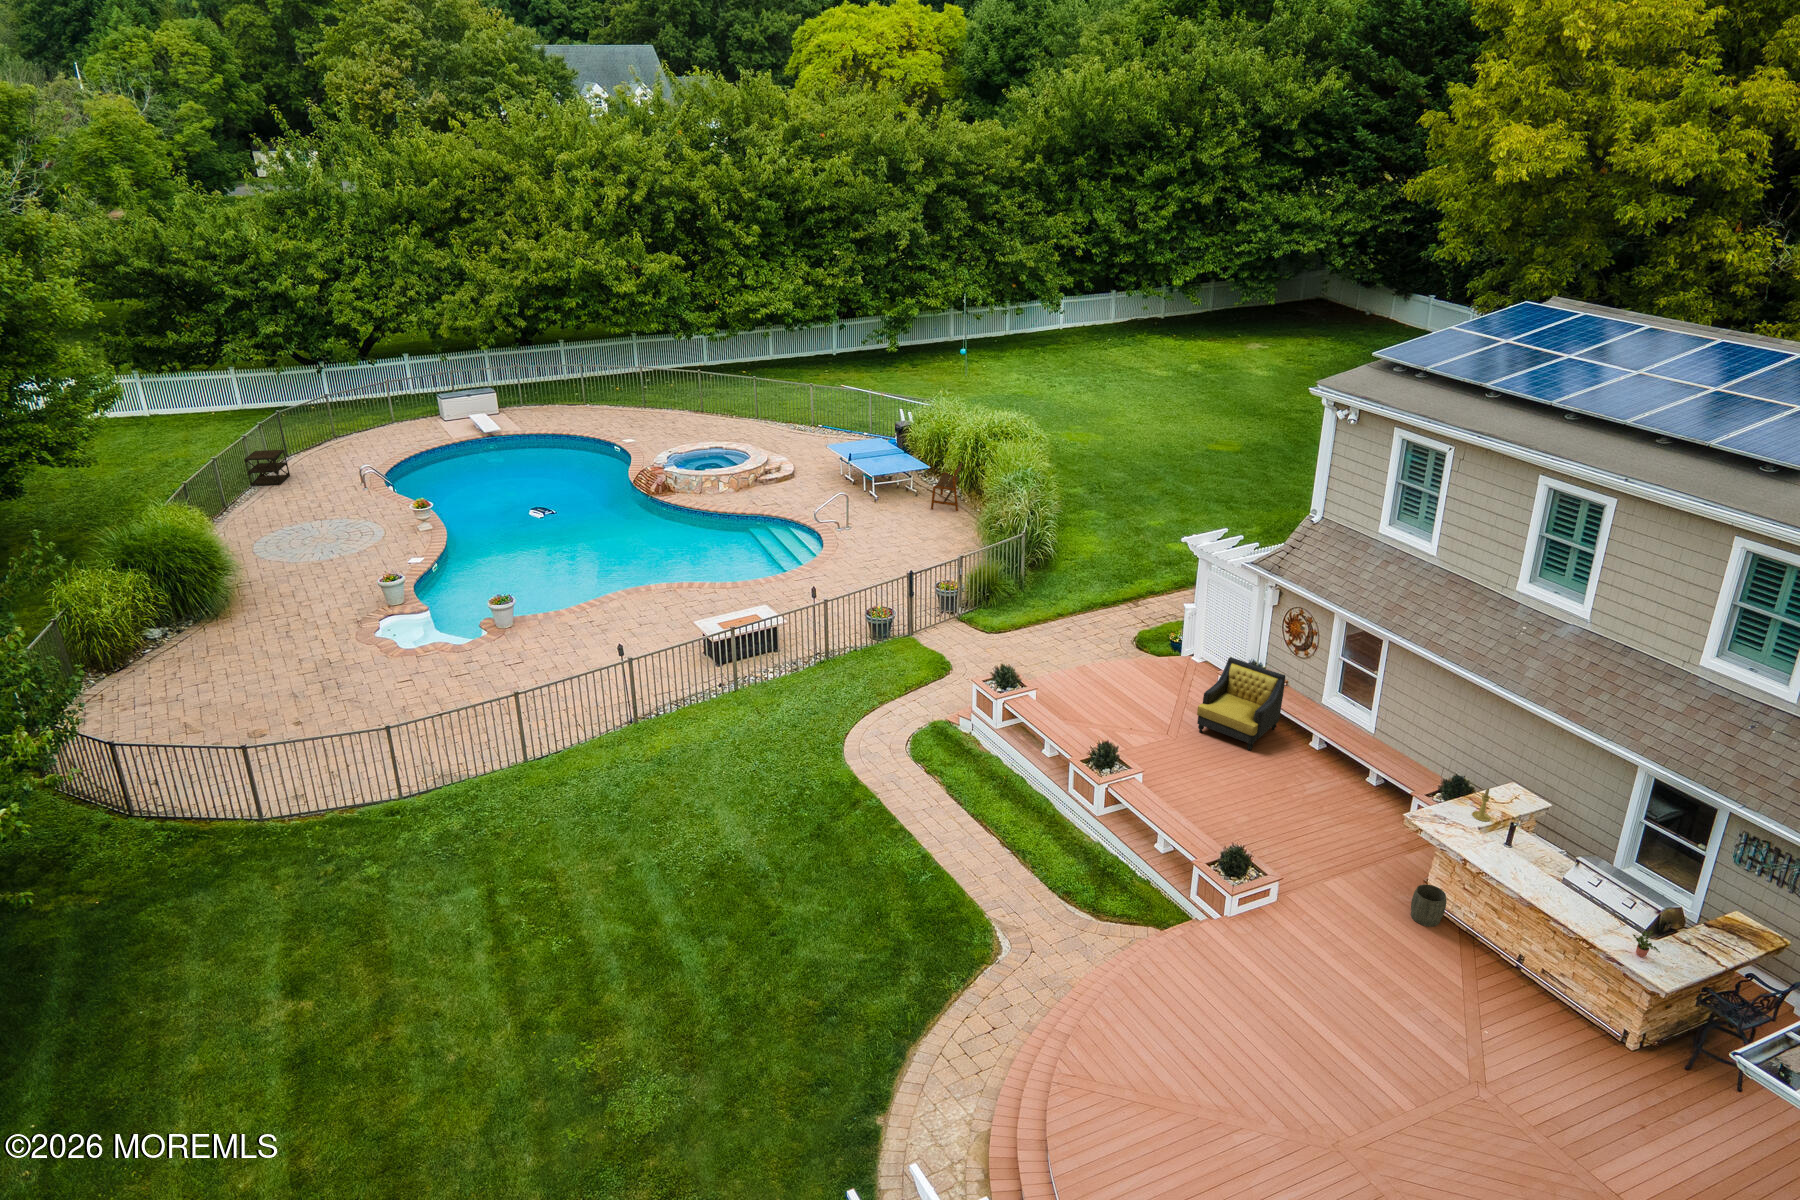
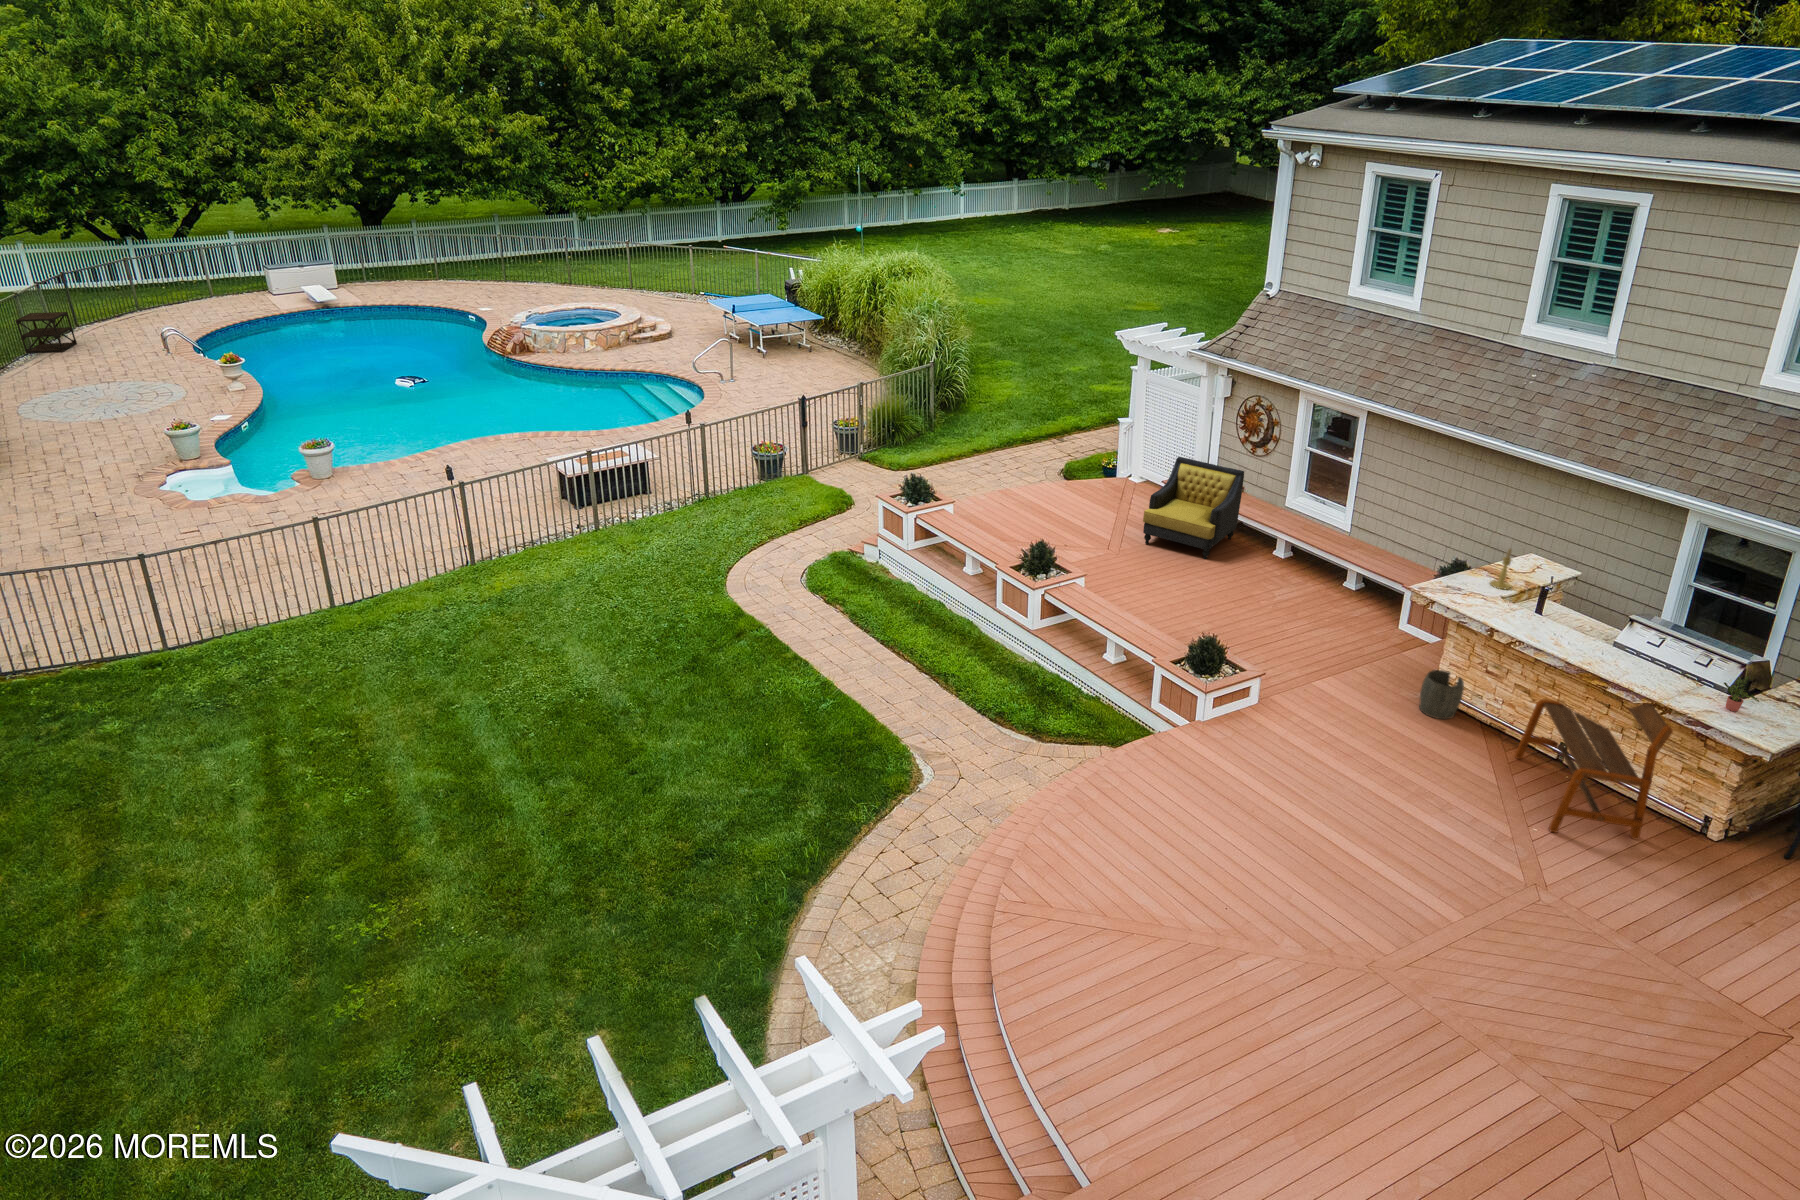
bench: present [931,462,962,511] -> present [1515,699,1673,839]

